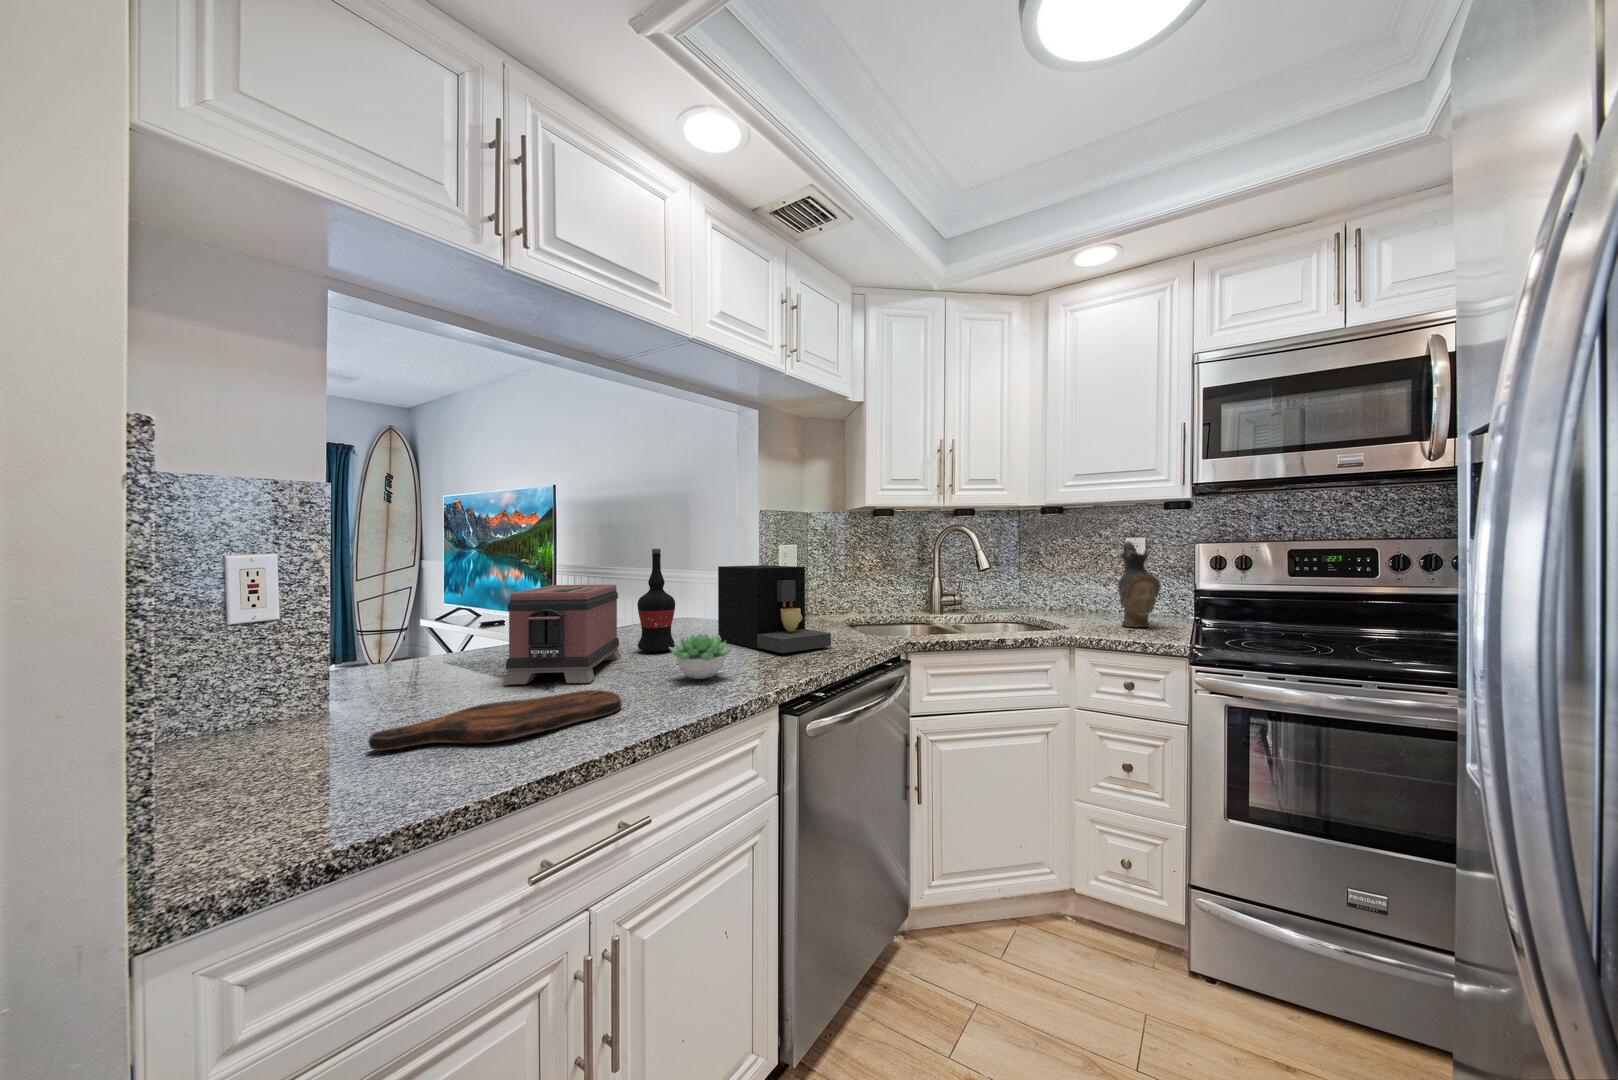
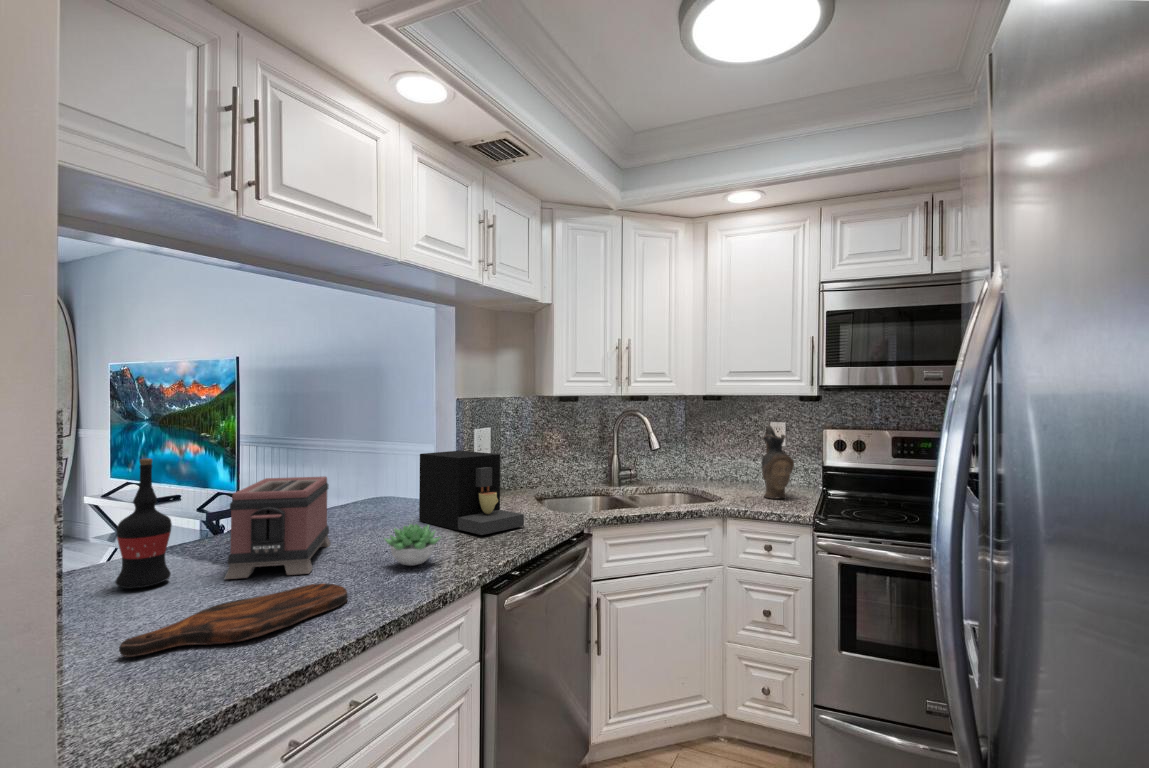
wine bottle: present [637,549,675,652] -> present [116,458,172,589]

